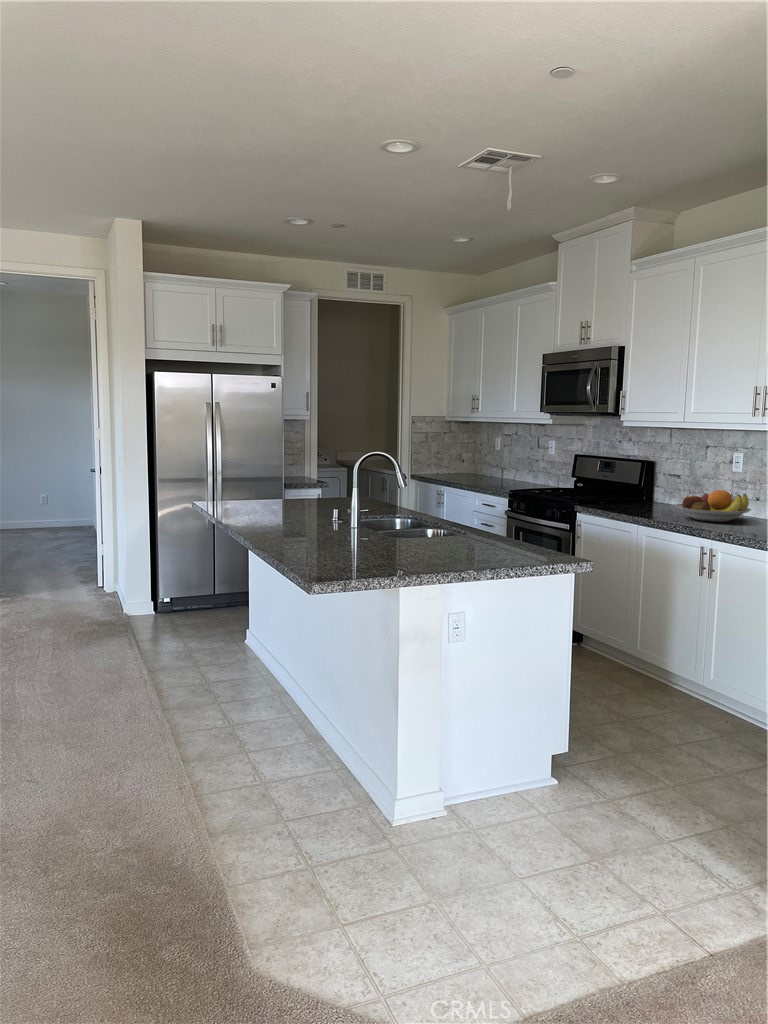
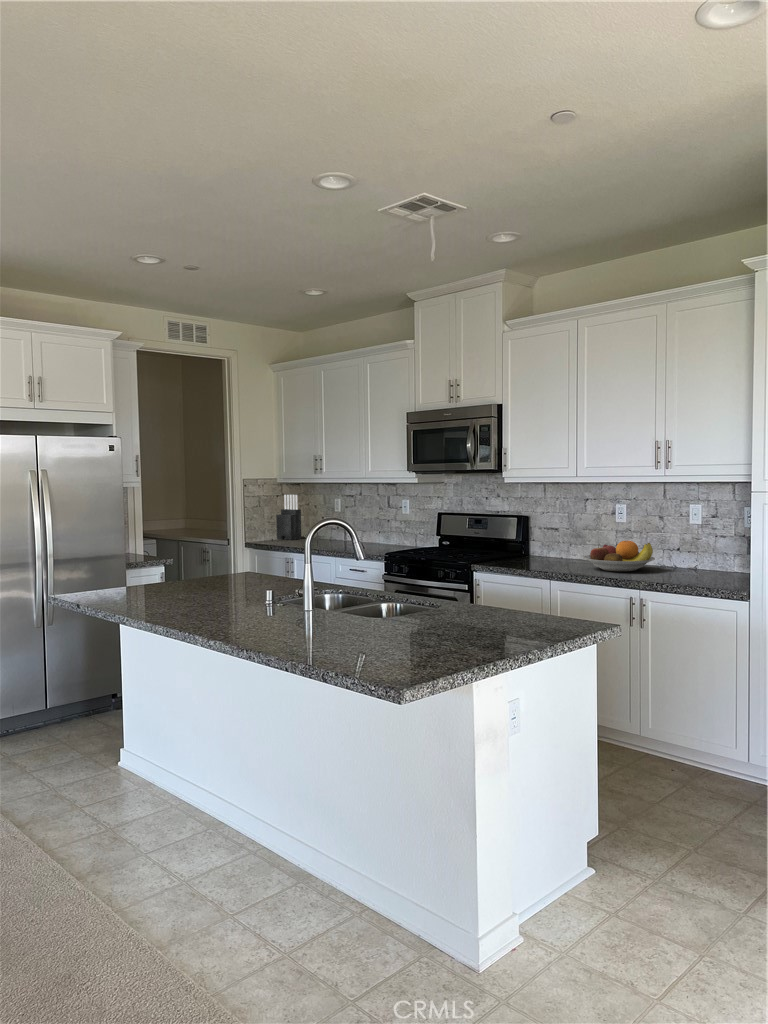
knife block: none [442,432,464,475] -> present [276,495,301,540]

